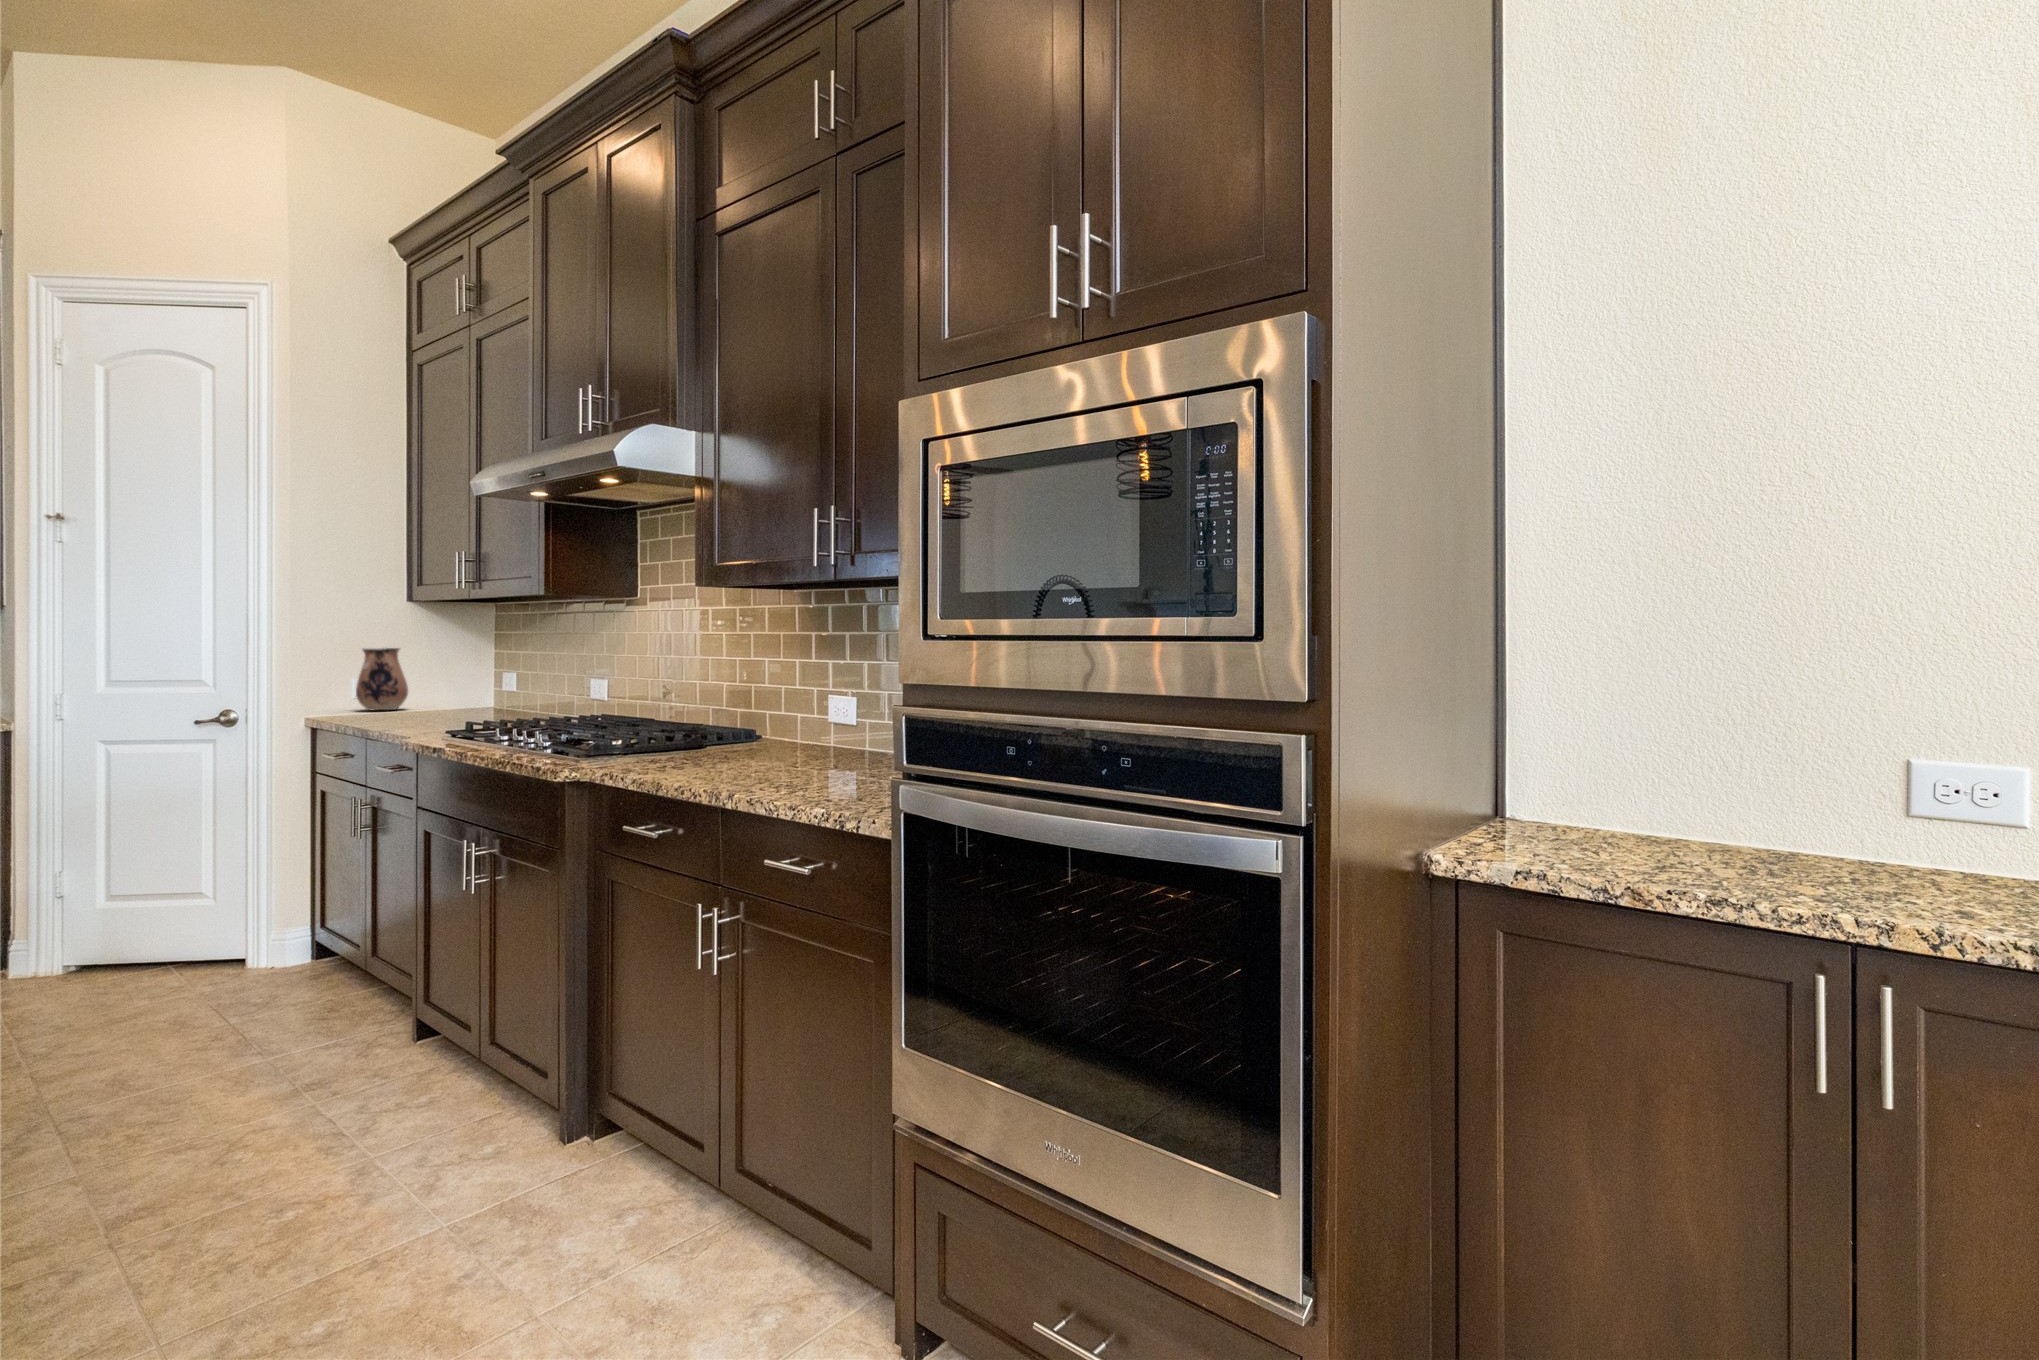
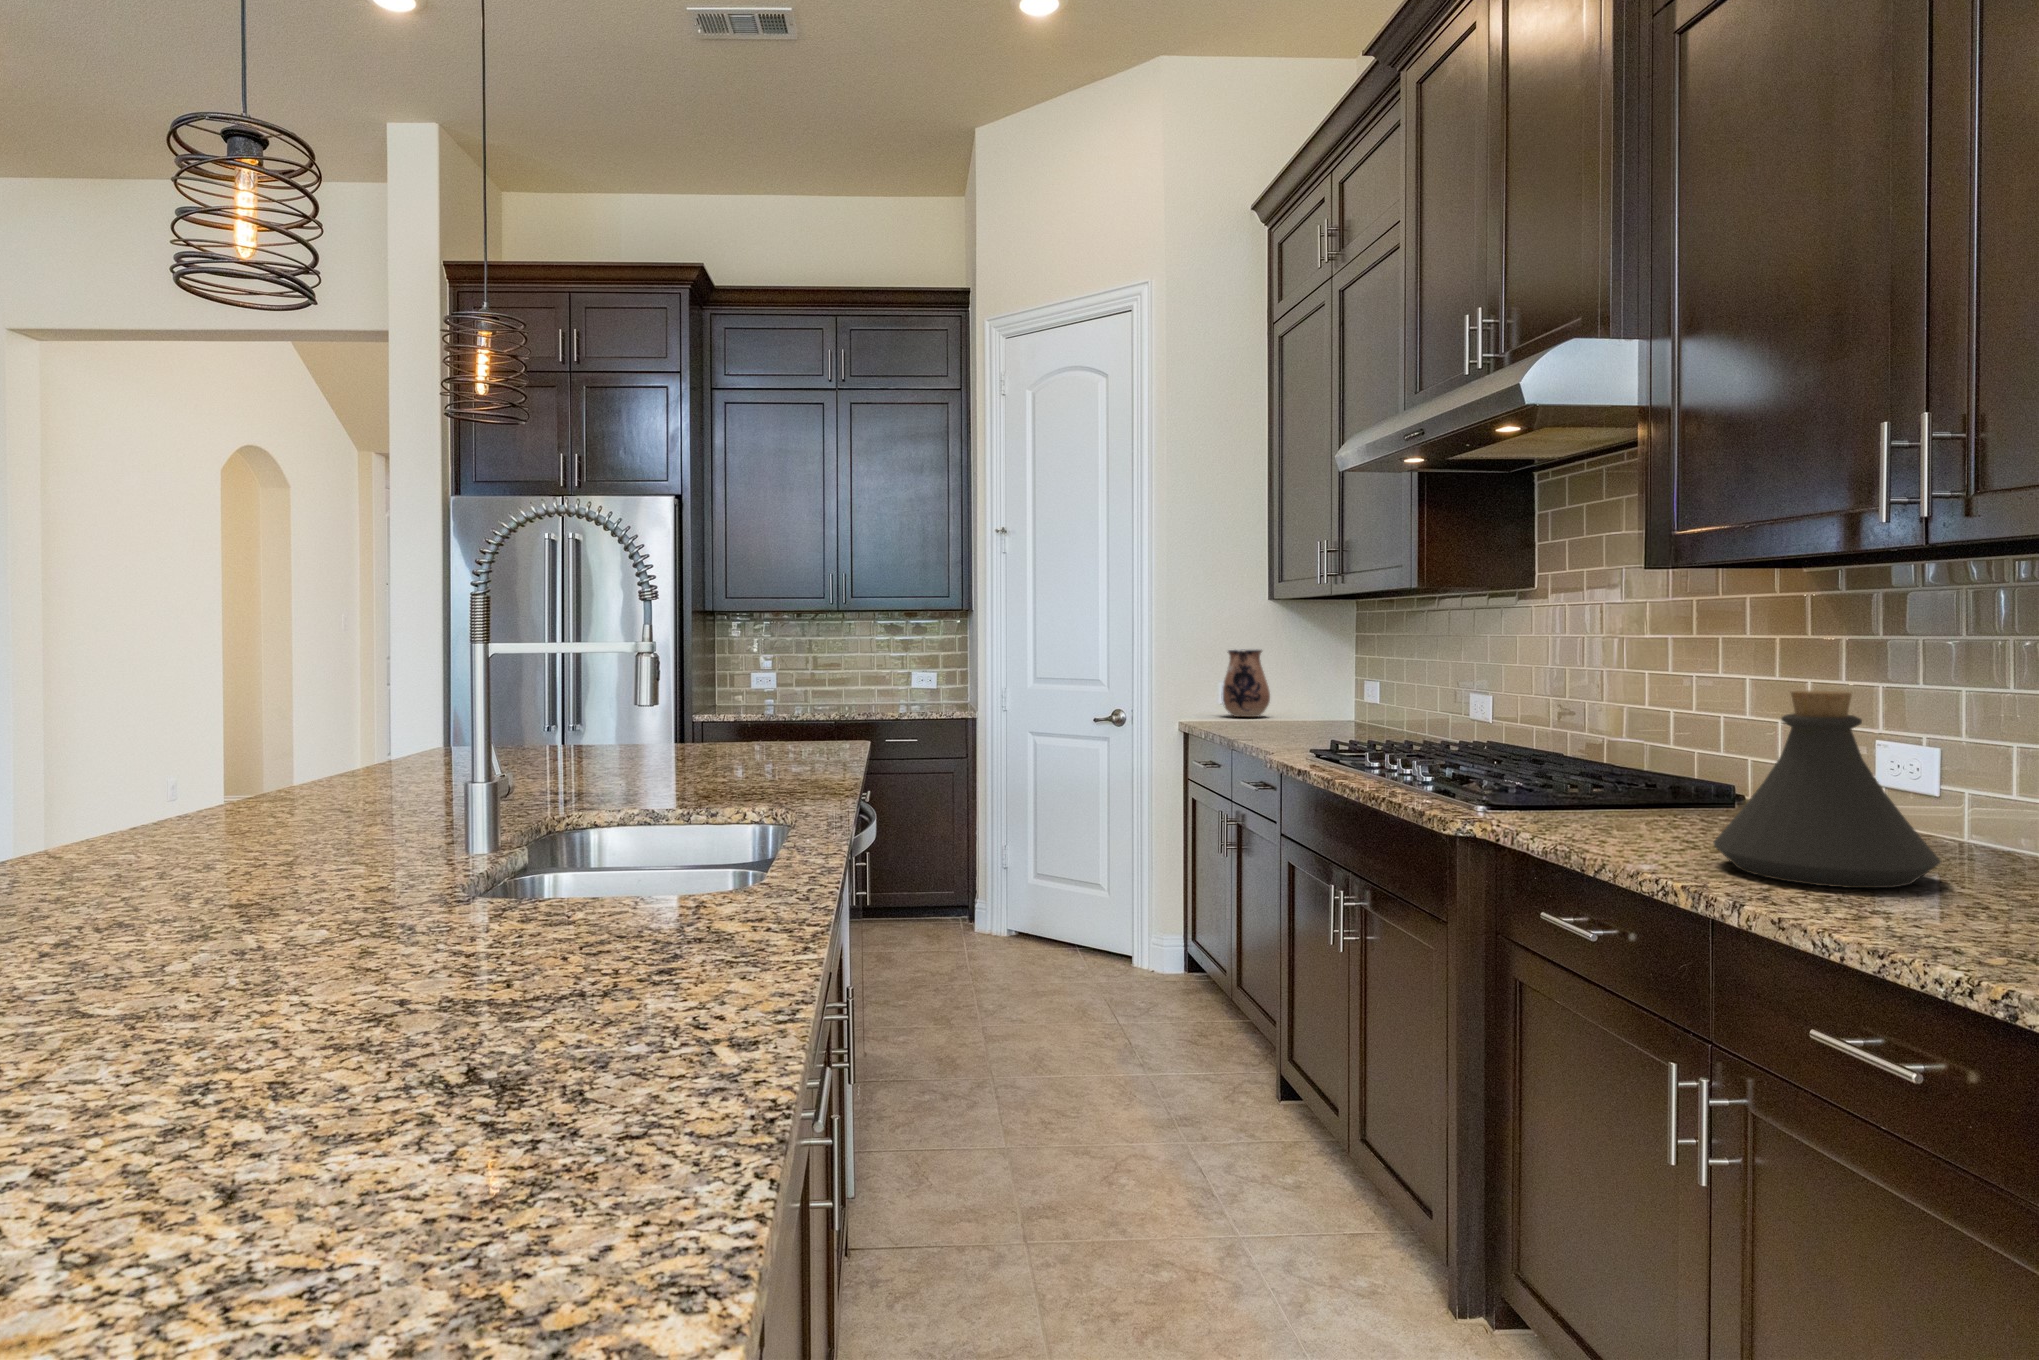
bottle: none [727,665,843,781] -> present [1713,691,1941,888]

